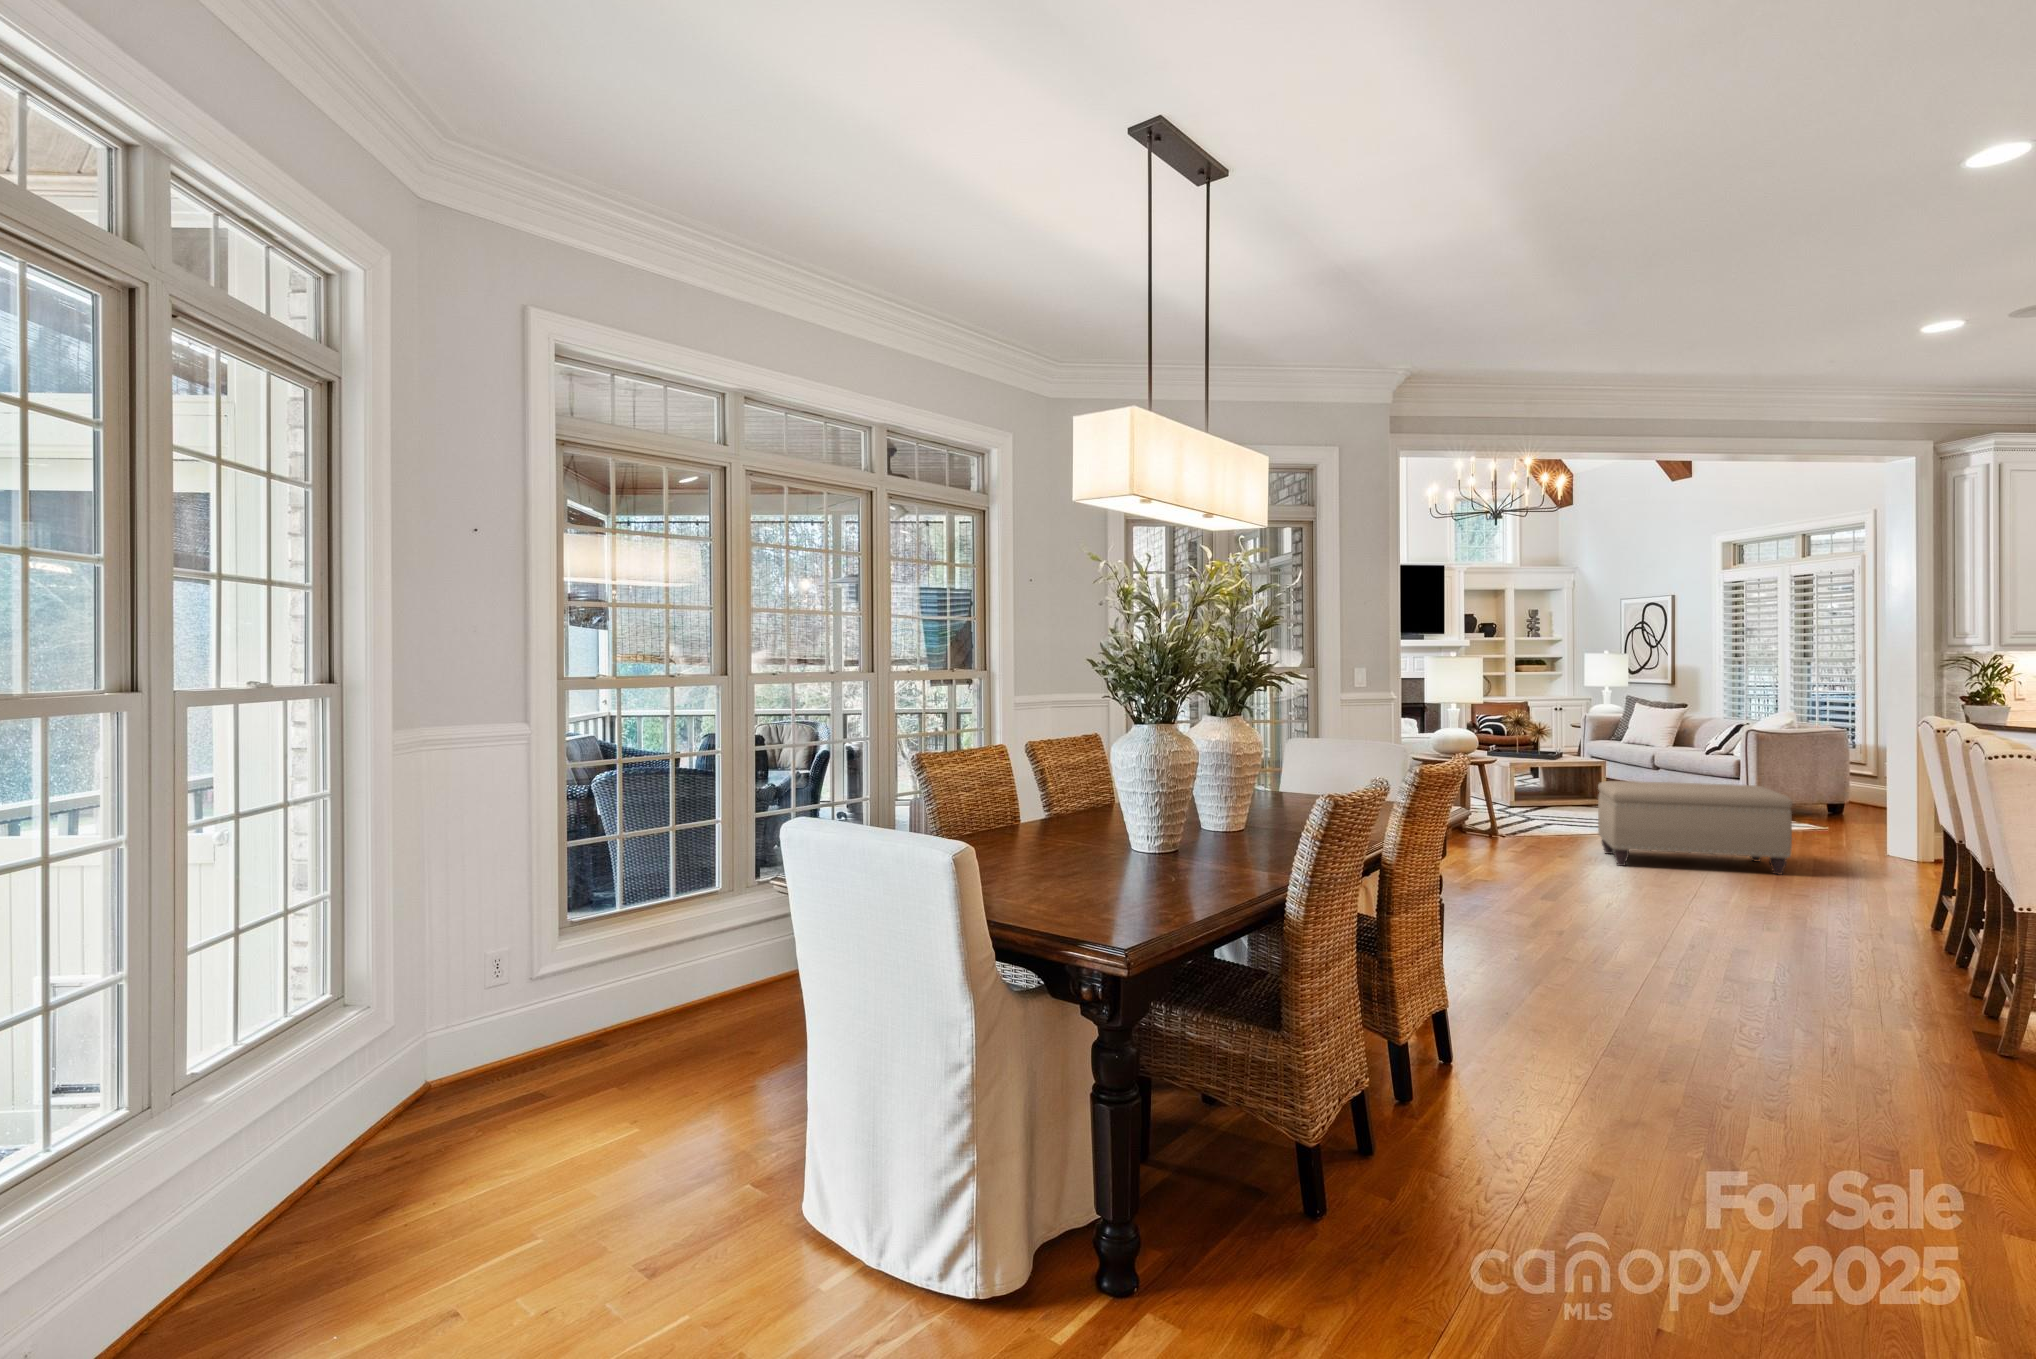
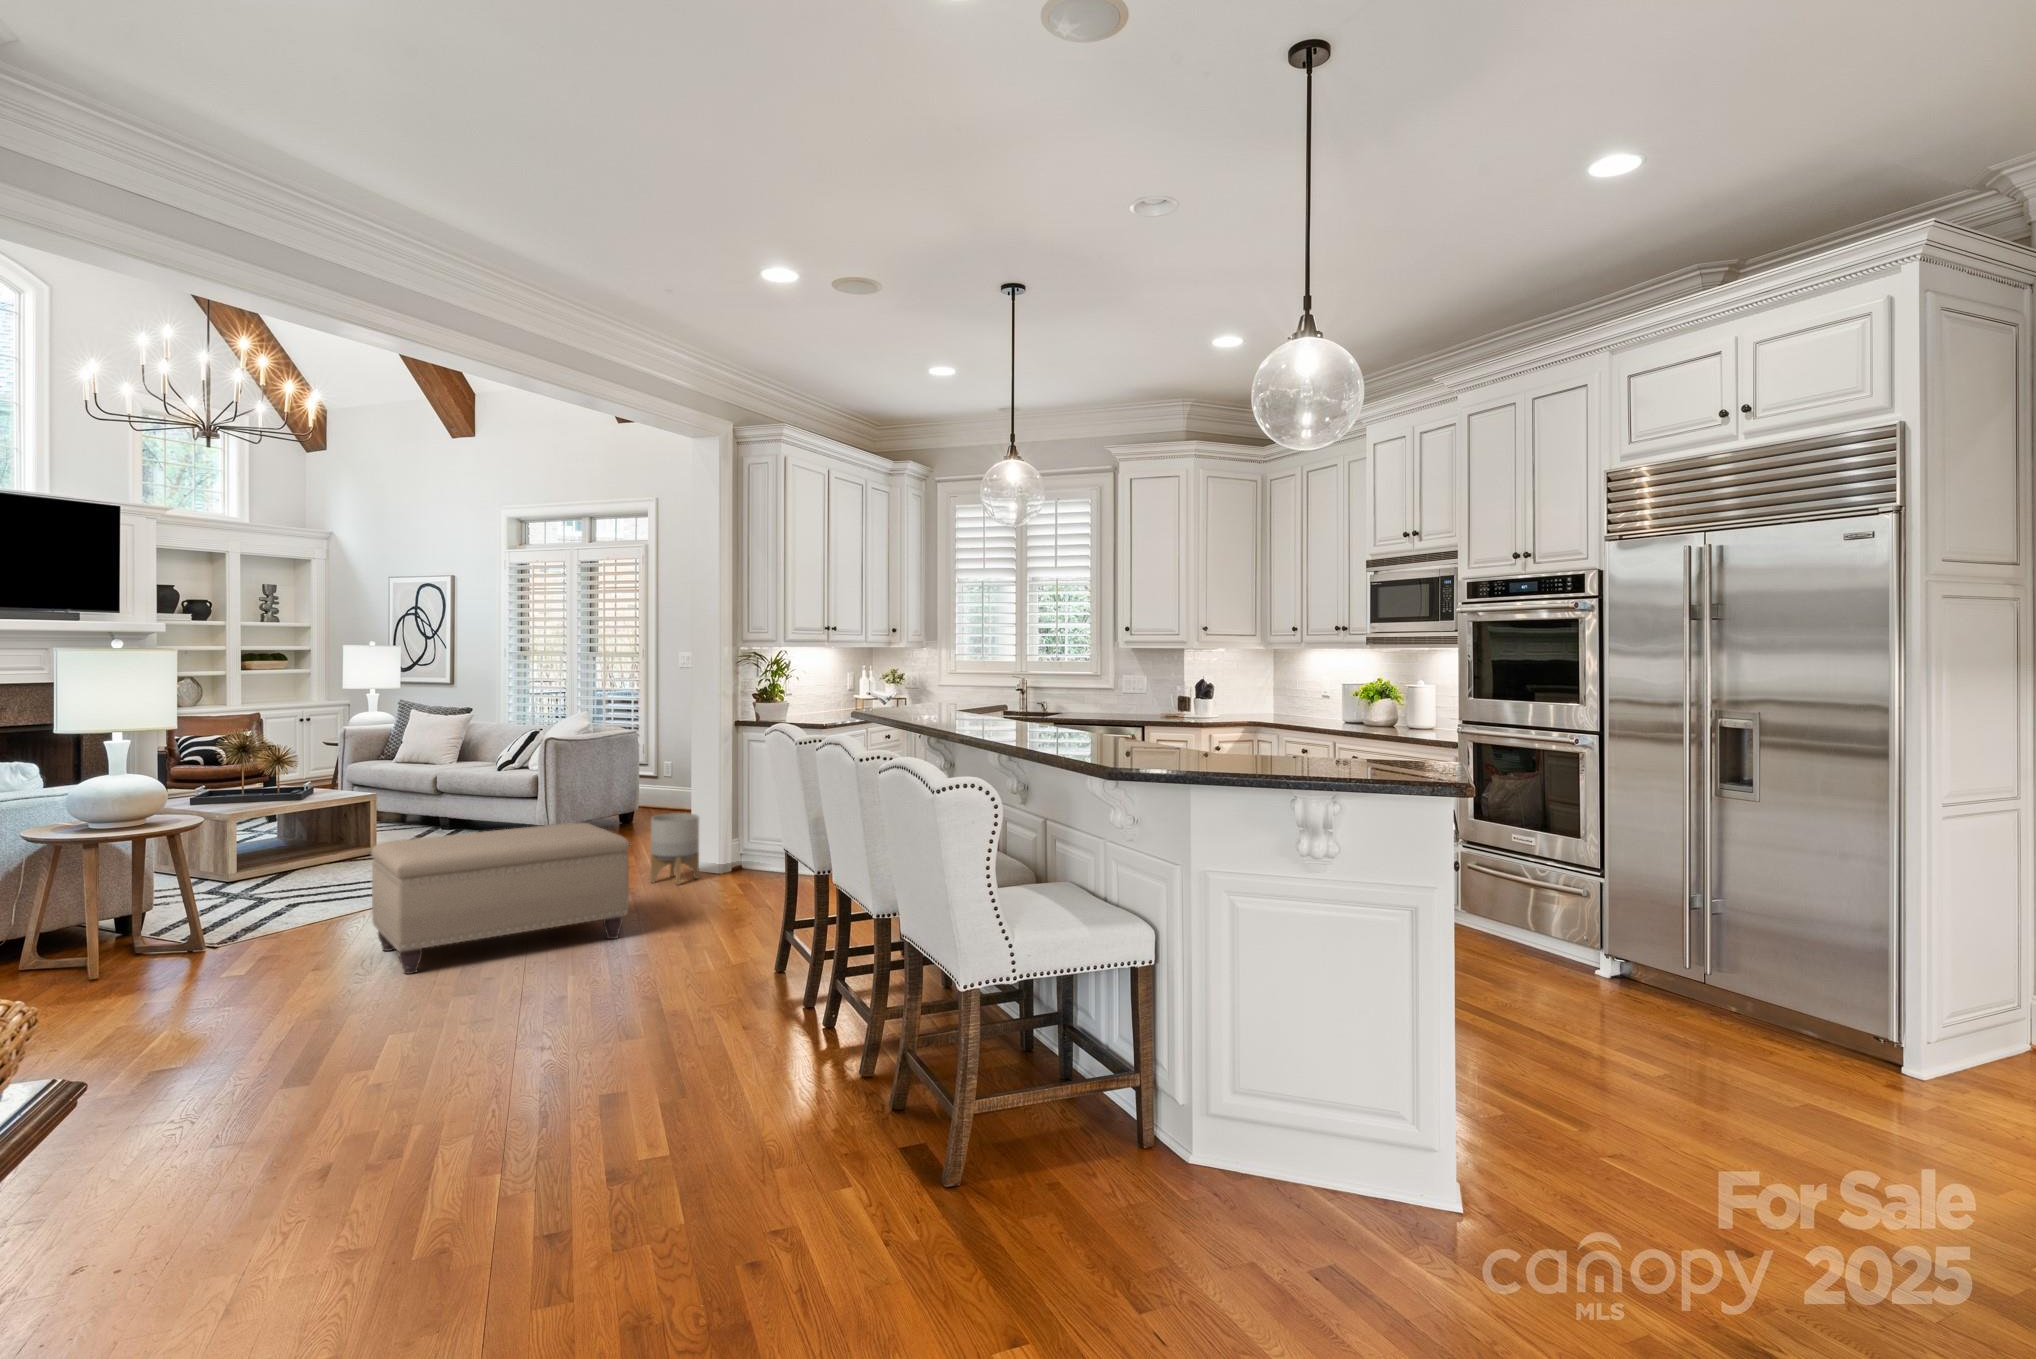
planter: none [1831,794,1883,855] -> present [650,813,699,885]

